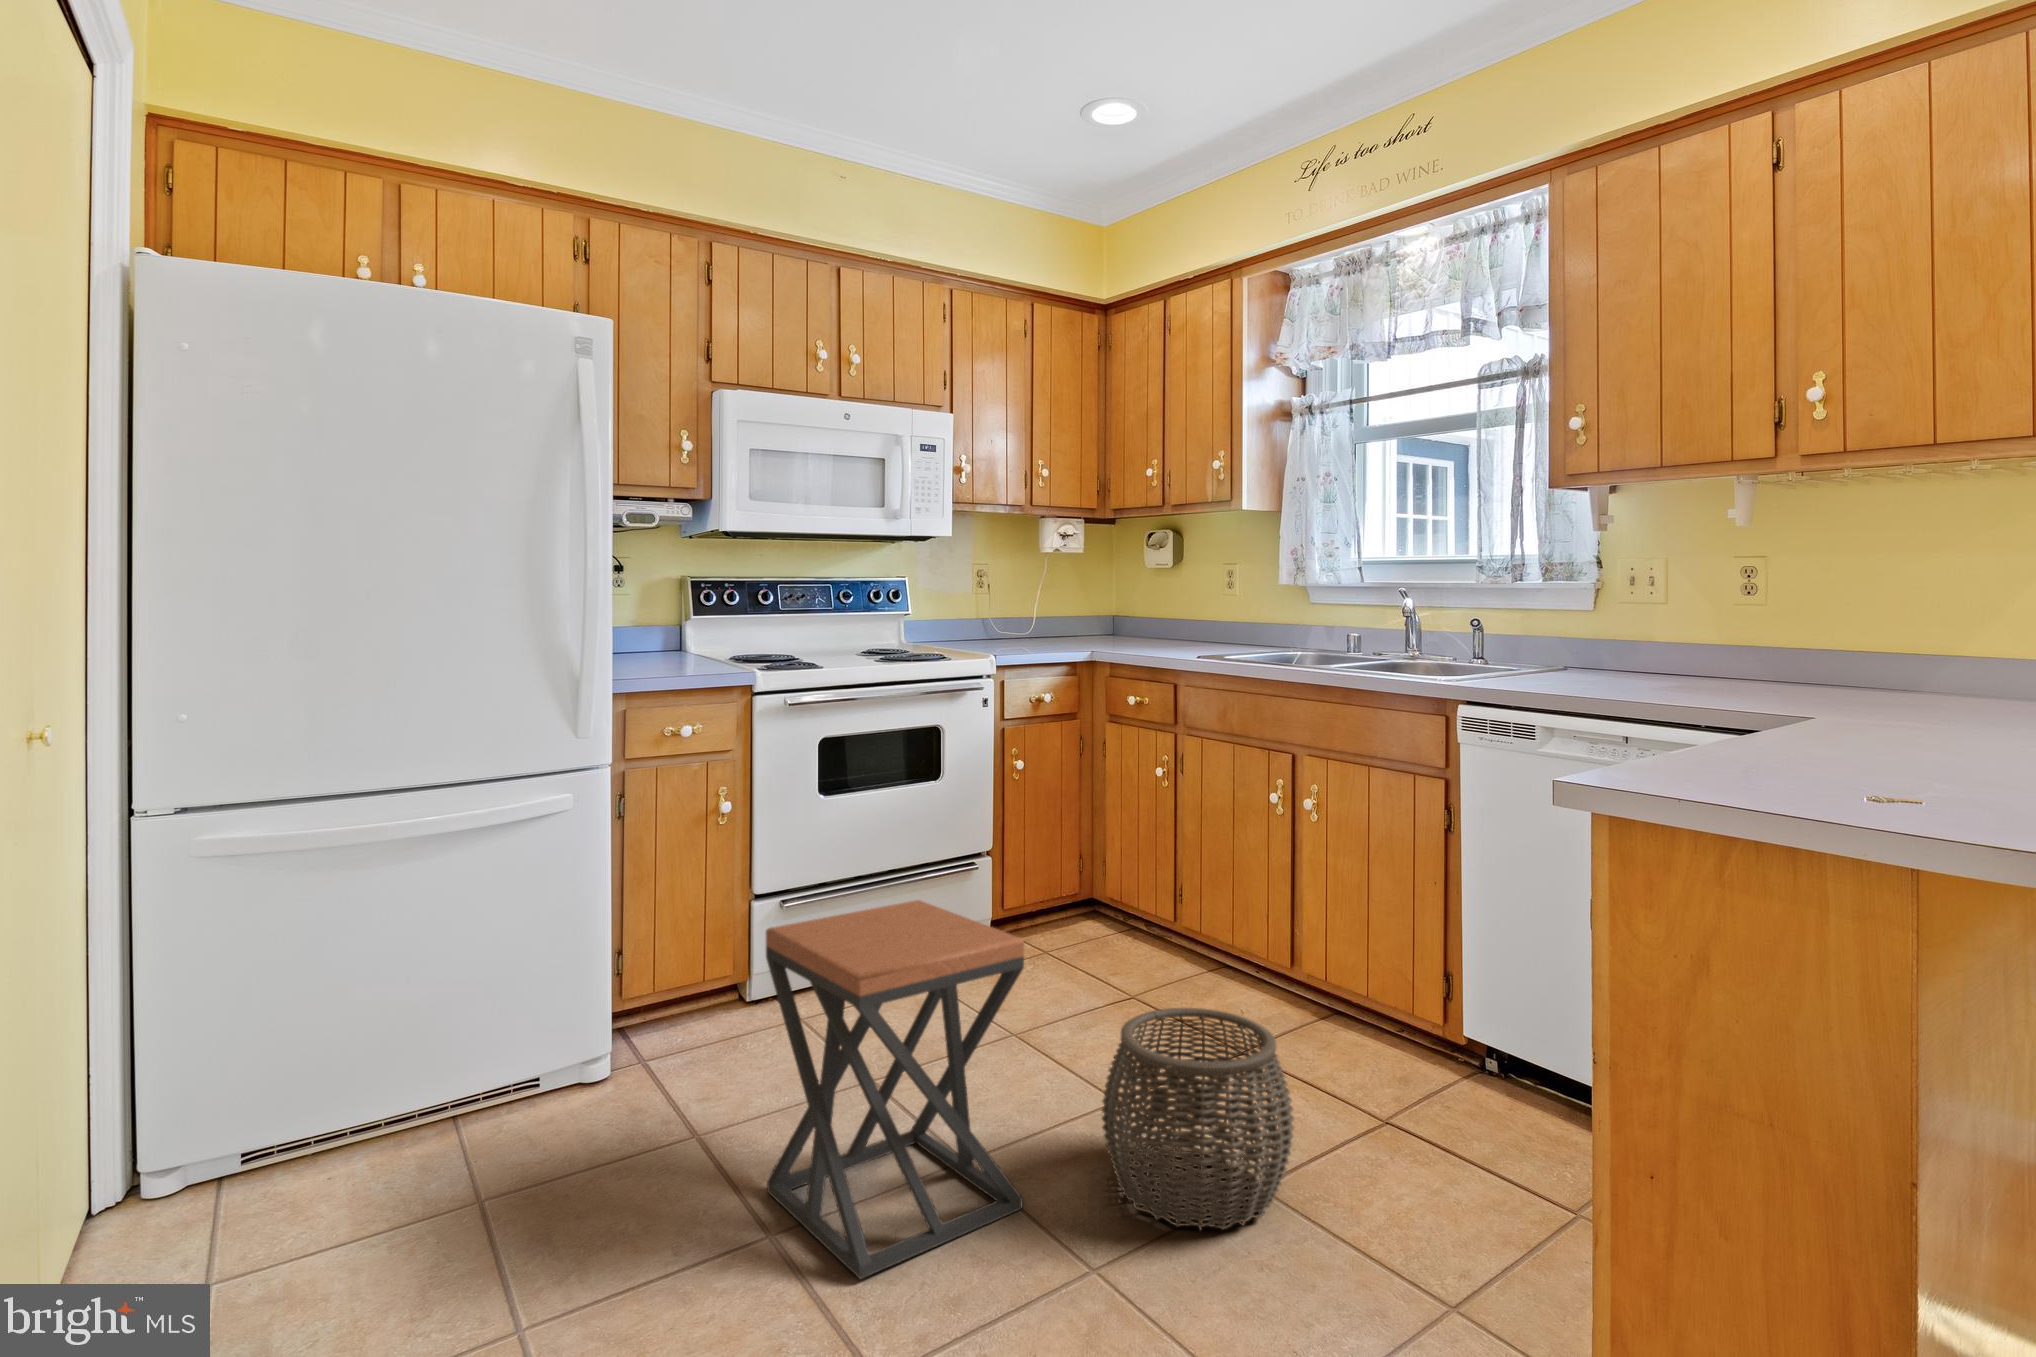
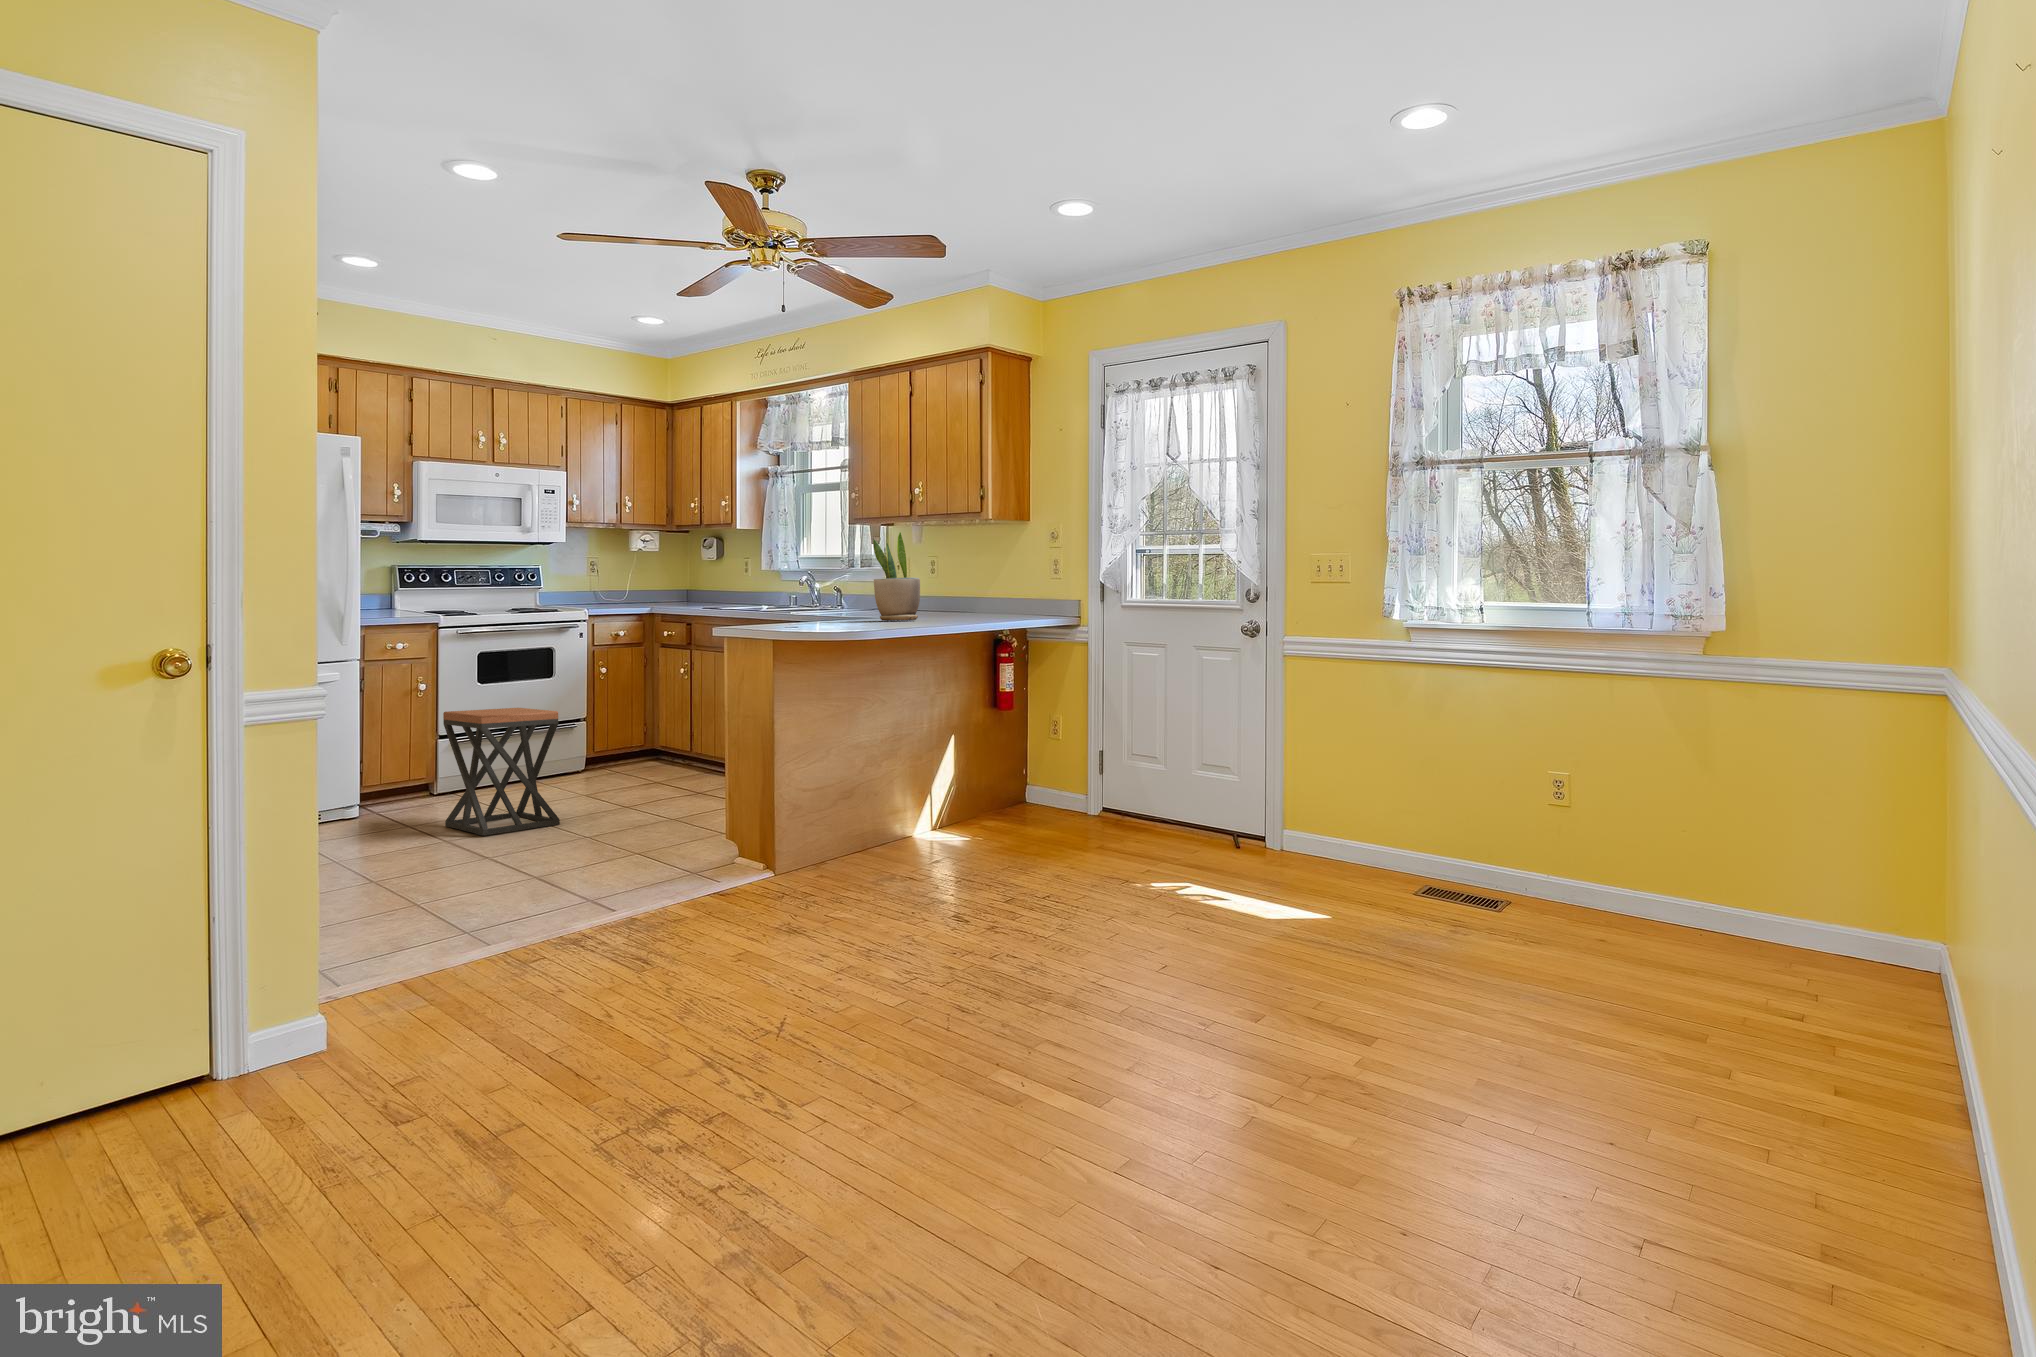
potted plant: none [1812,481,1969,724] -> present [873,532,920,621]
woven basket: present [1102,1008,1294,1230] -> none [597,749,678,823]

